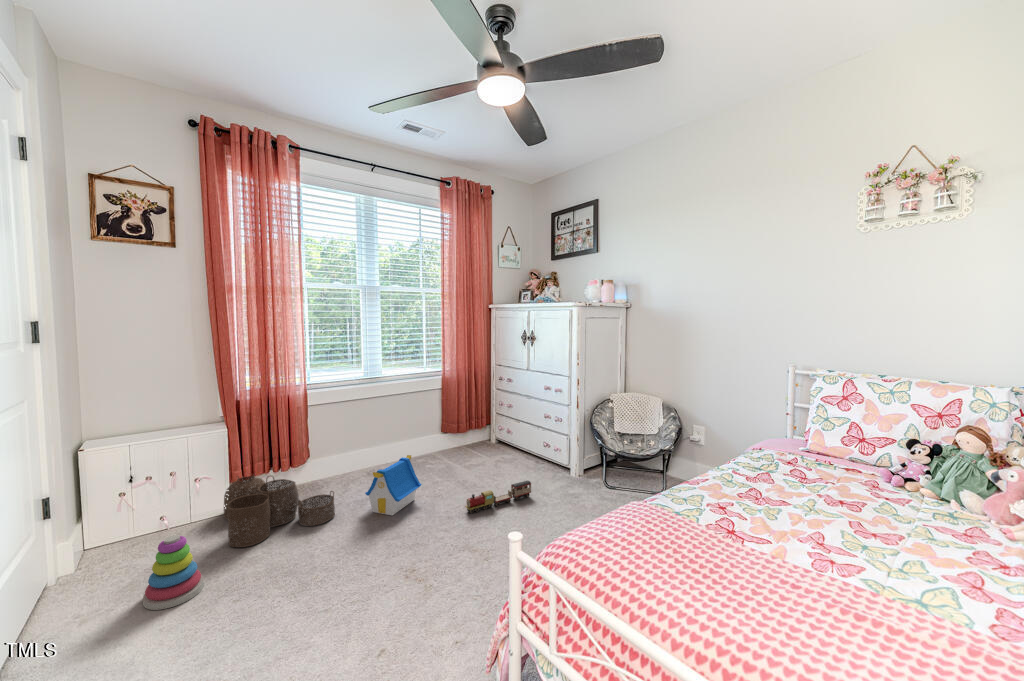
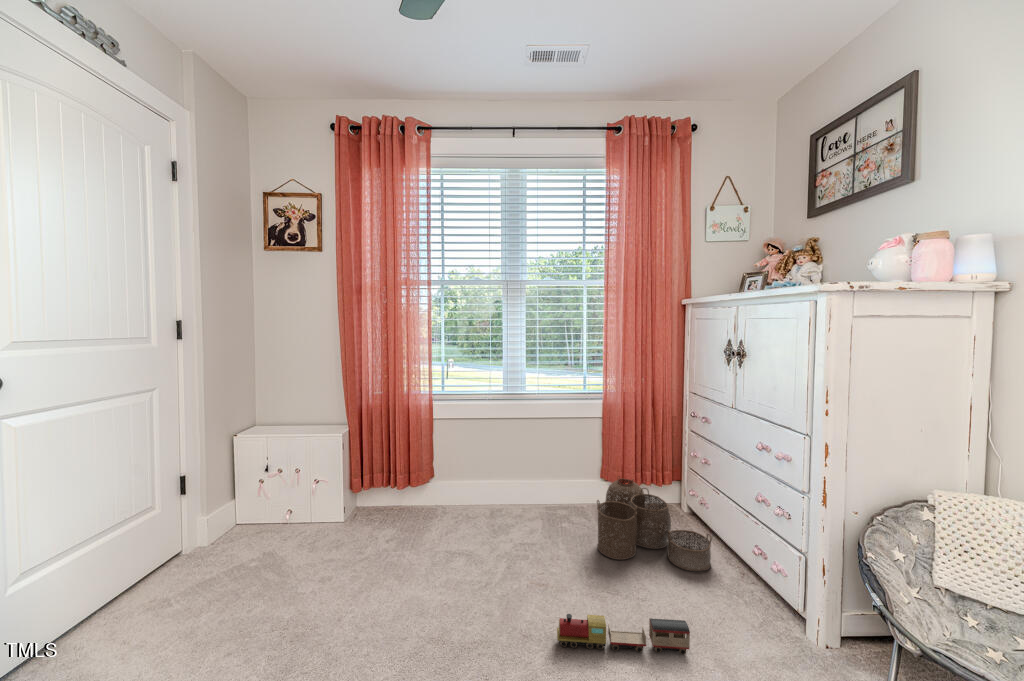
toy house: present [365,455,421,515] -> none [442,508,517,595]
woven basket: present [224,476,335,547] -> present [597,479,712,571]
stacking toy: present [143,535,204,610] -> none [176,552,240,635]

